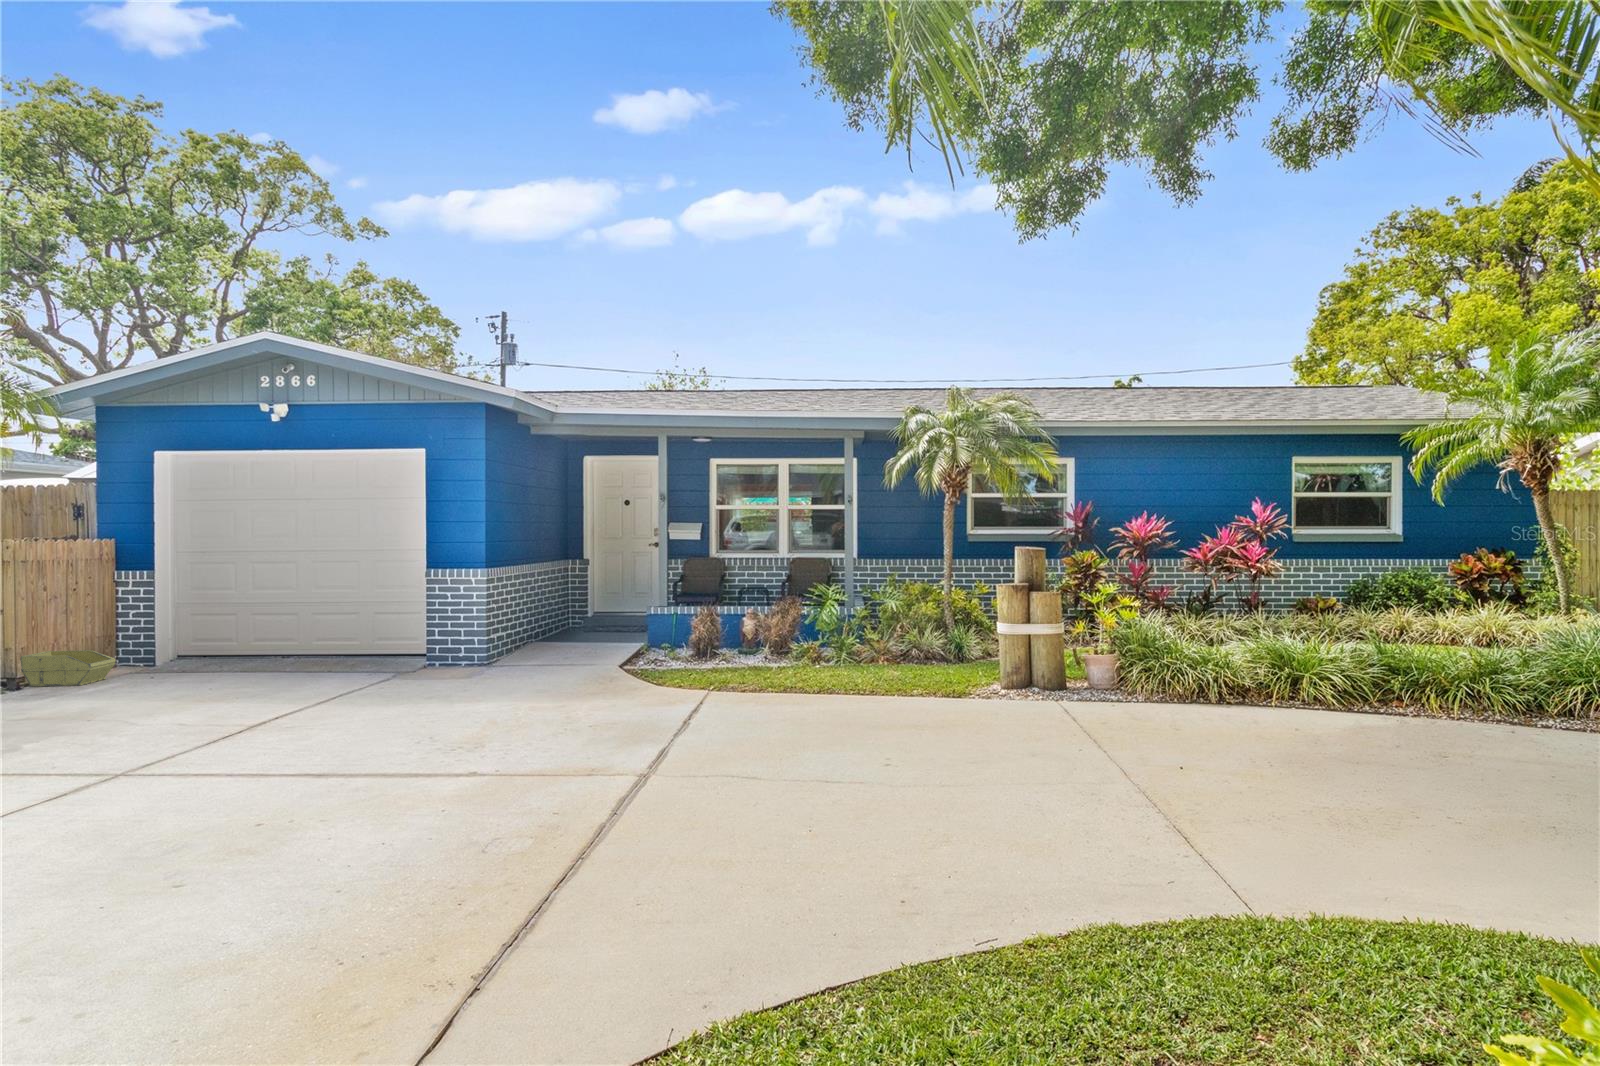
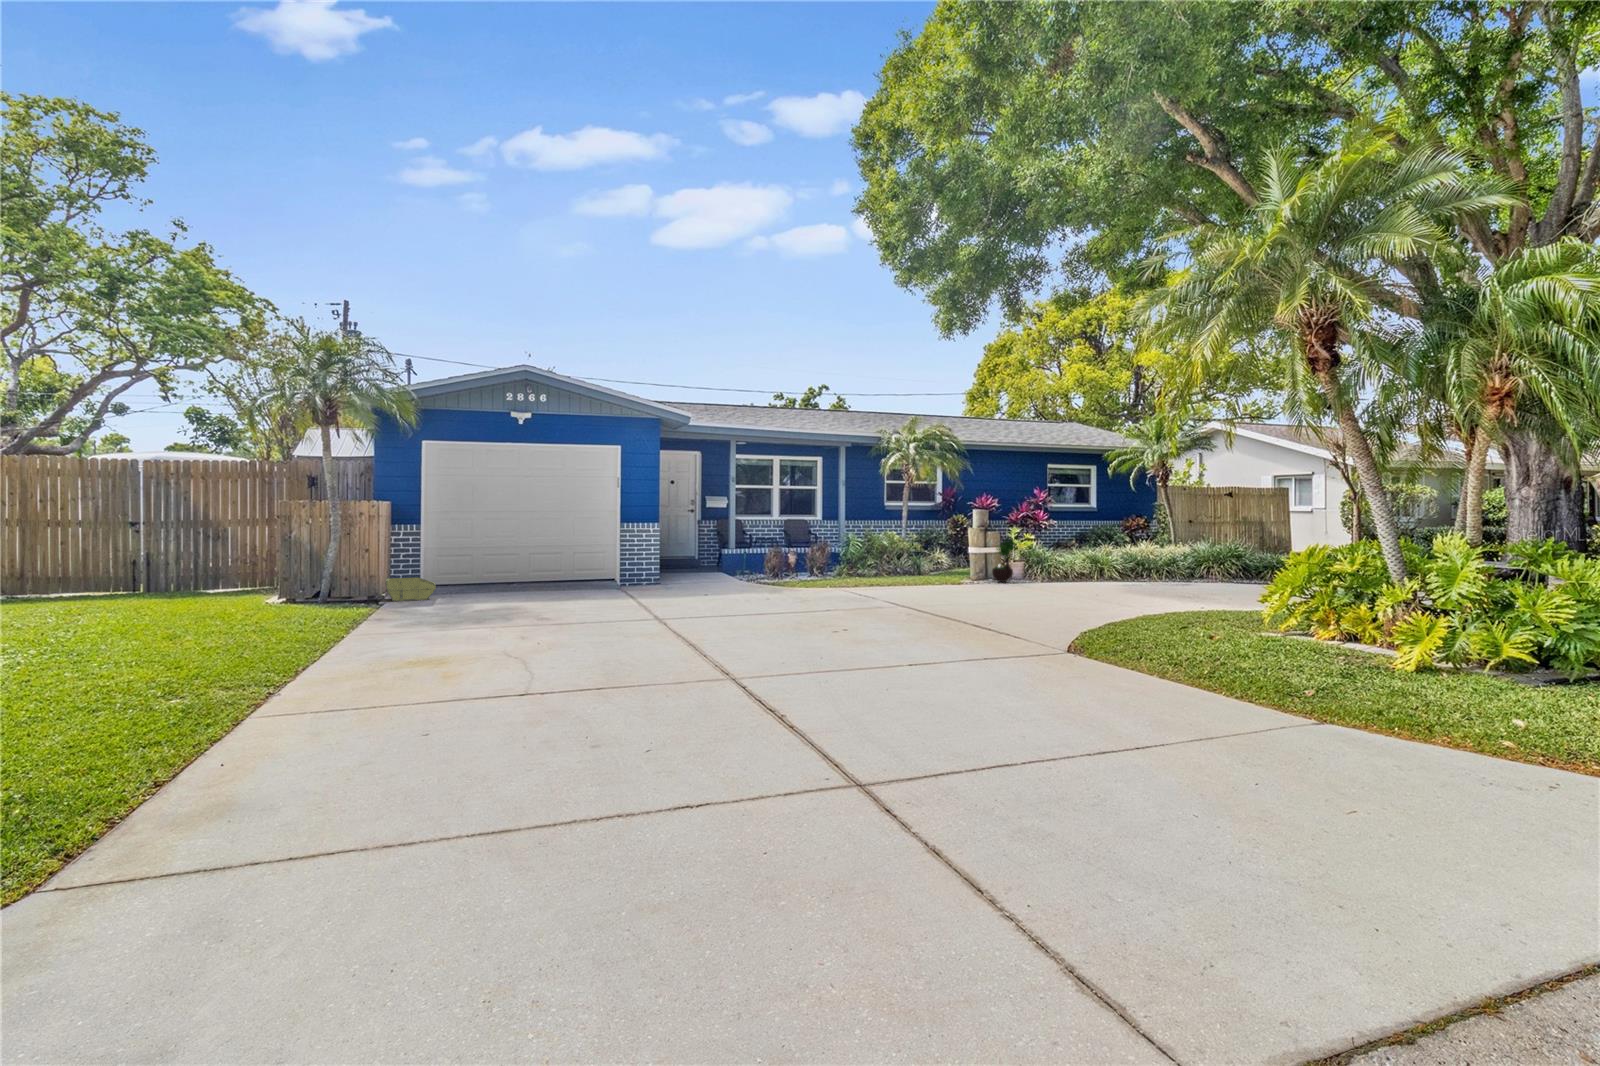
potted tree: none [1036,603,1091,696] -> present [992,540,1017,582]

